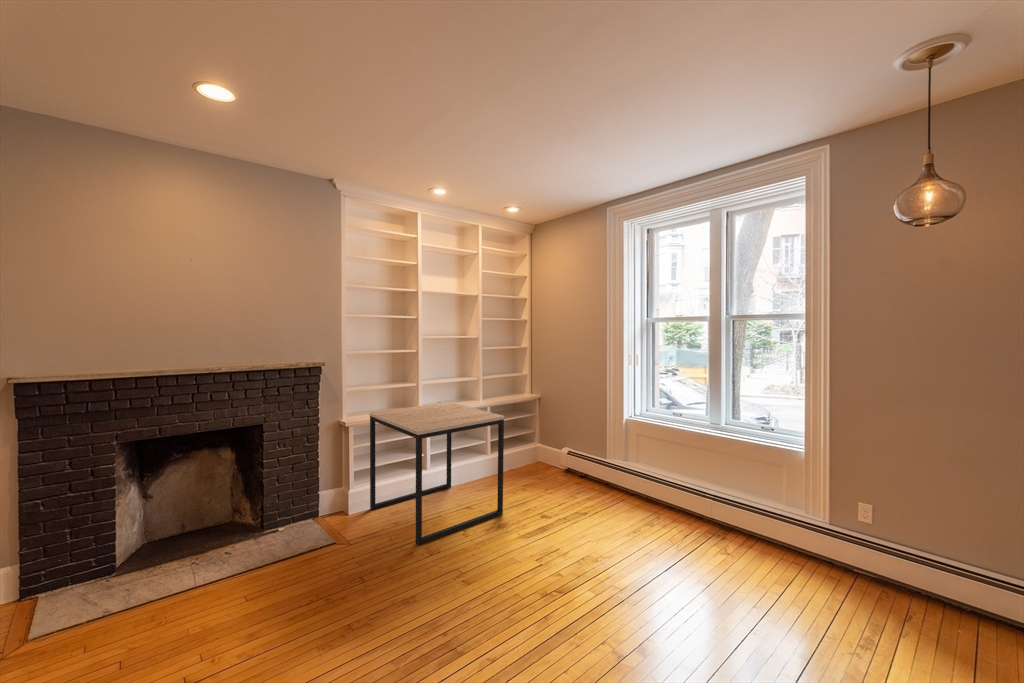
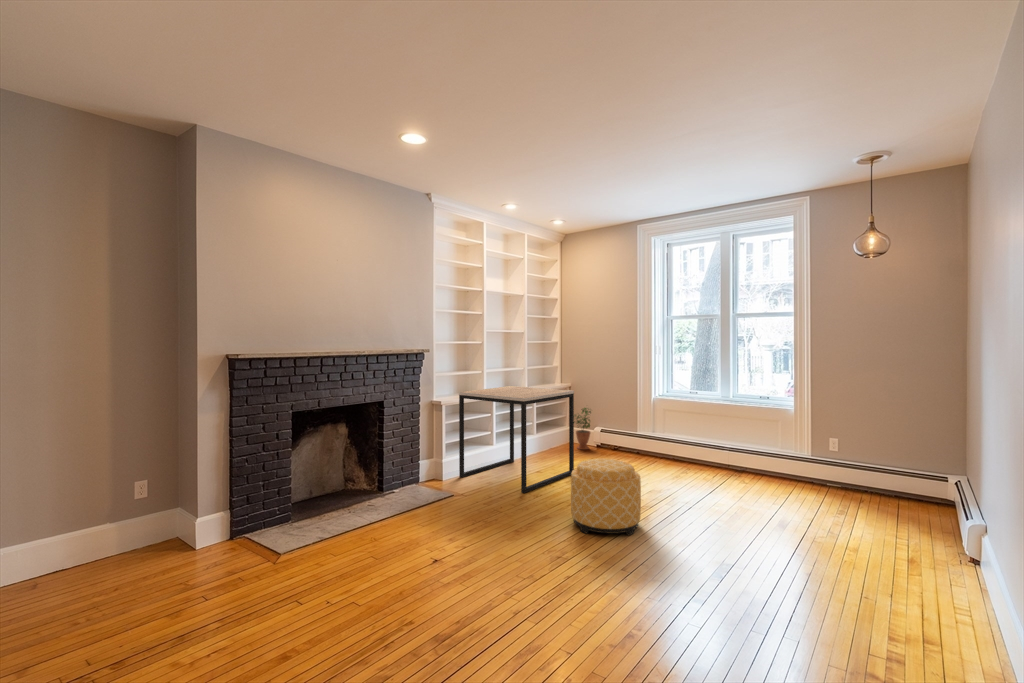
potted plant: none [533,423,557,473] -> present [574,408,591,450]
ottoman: none [424,527,517,652] -> present [571,459,641,535]

